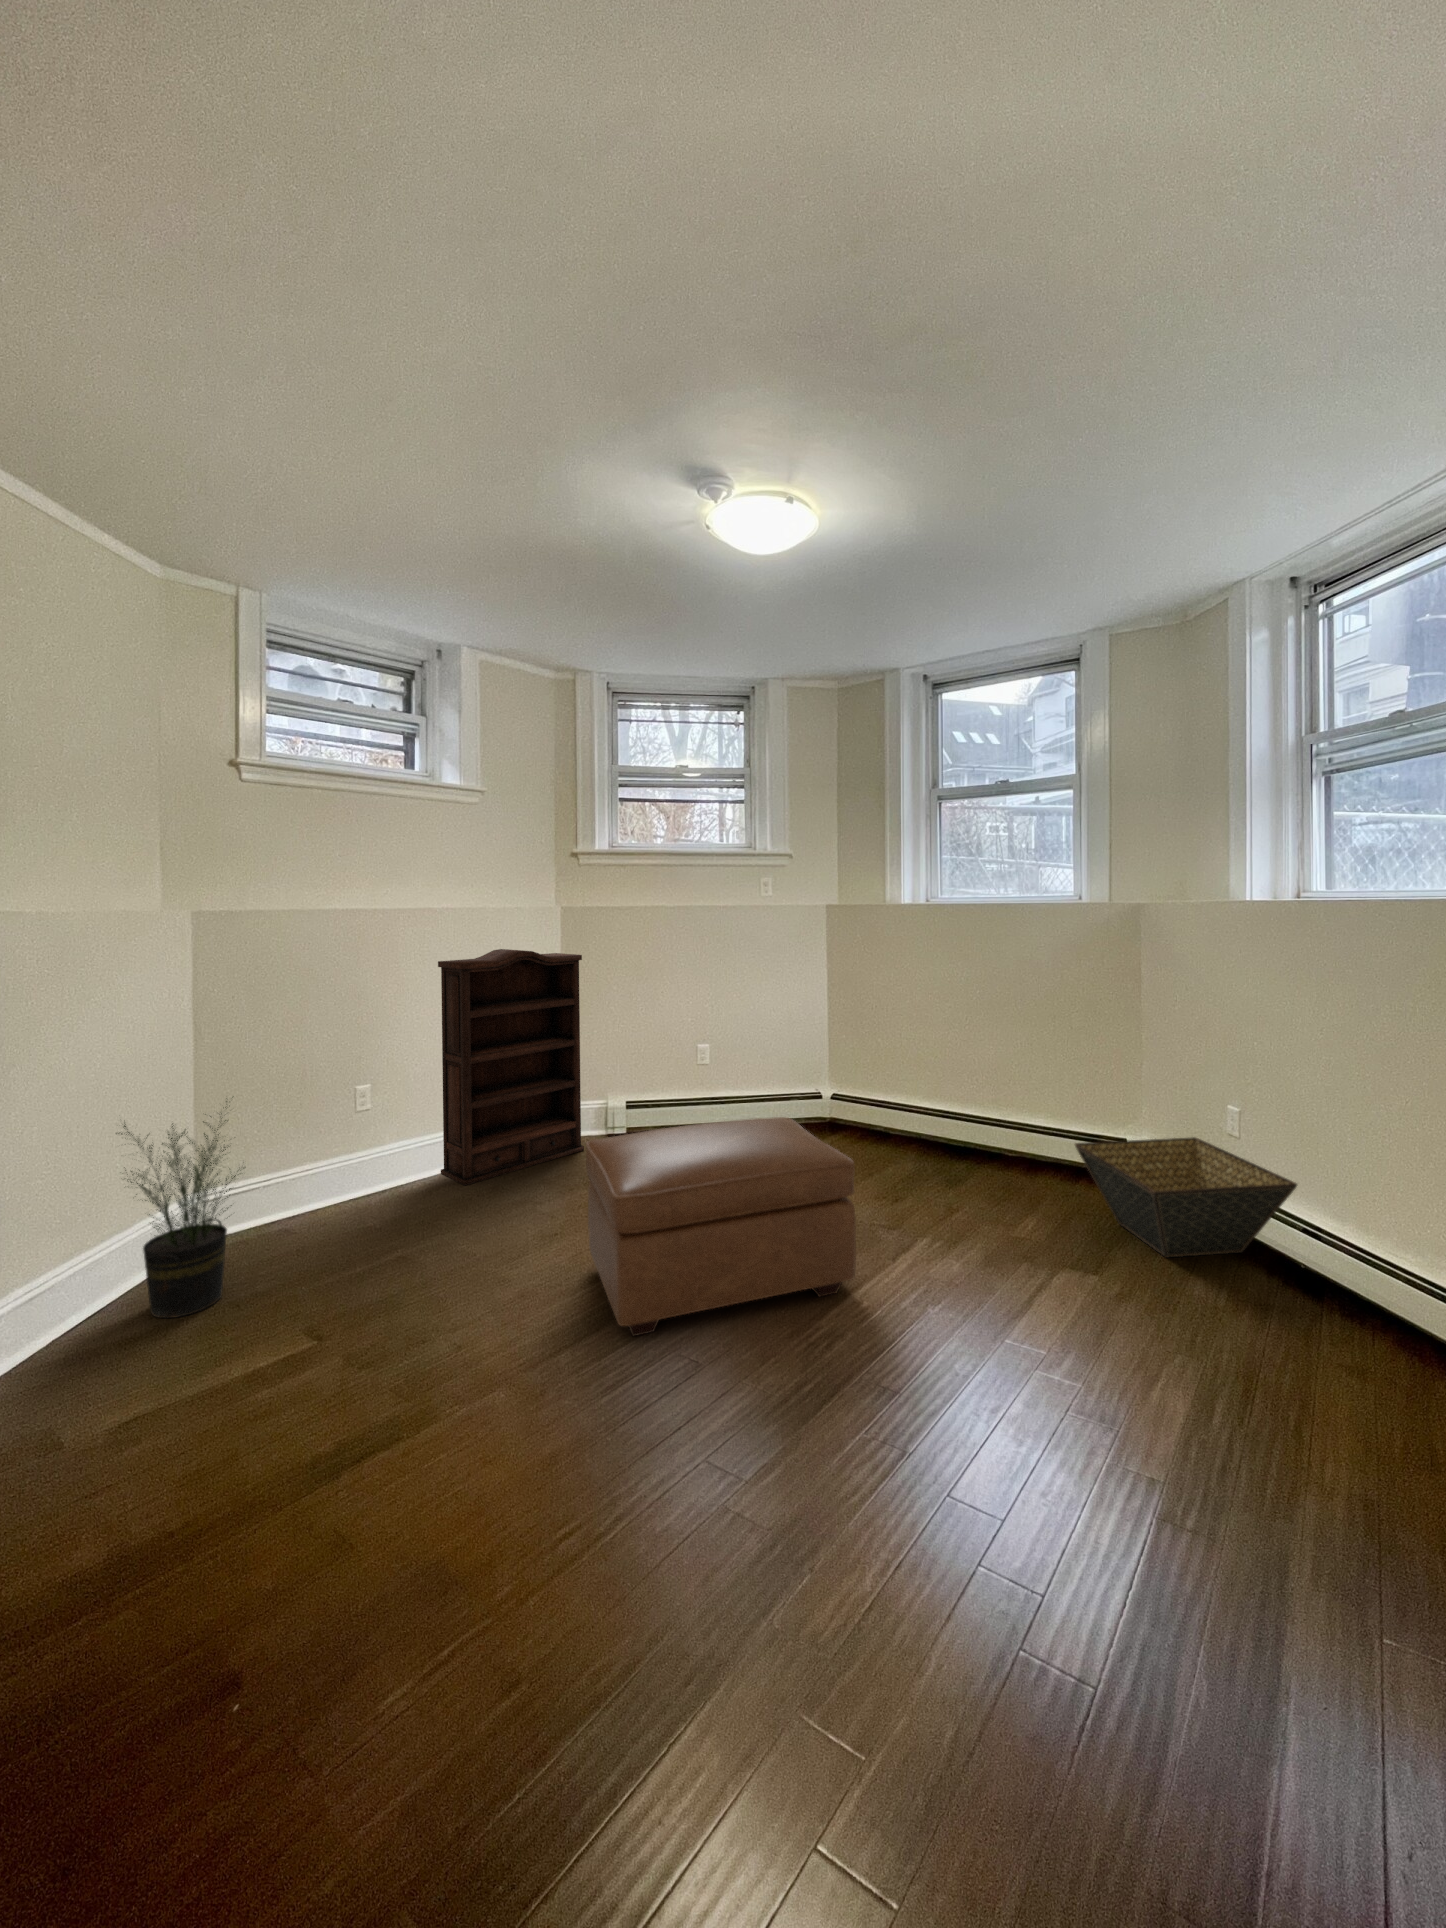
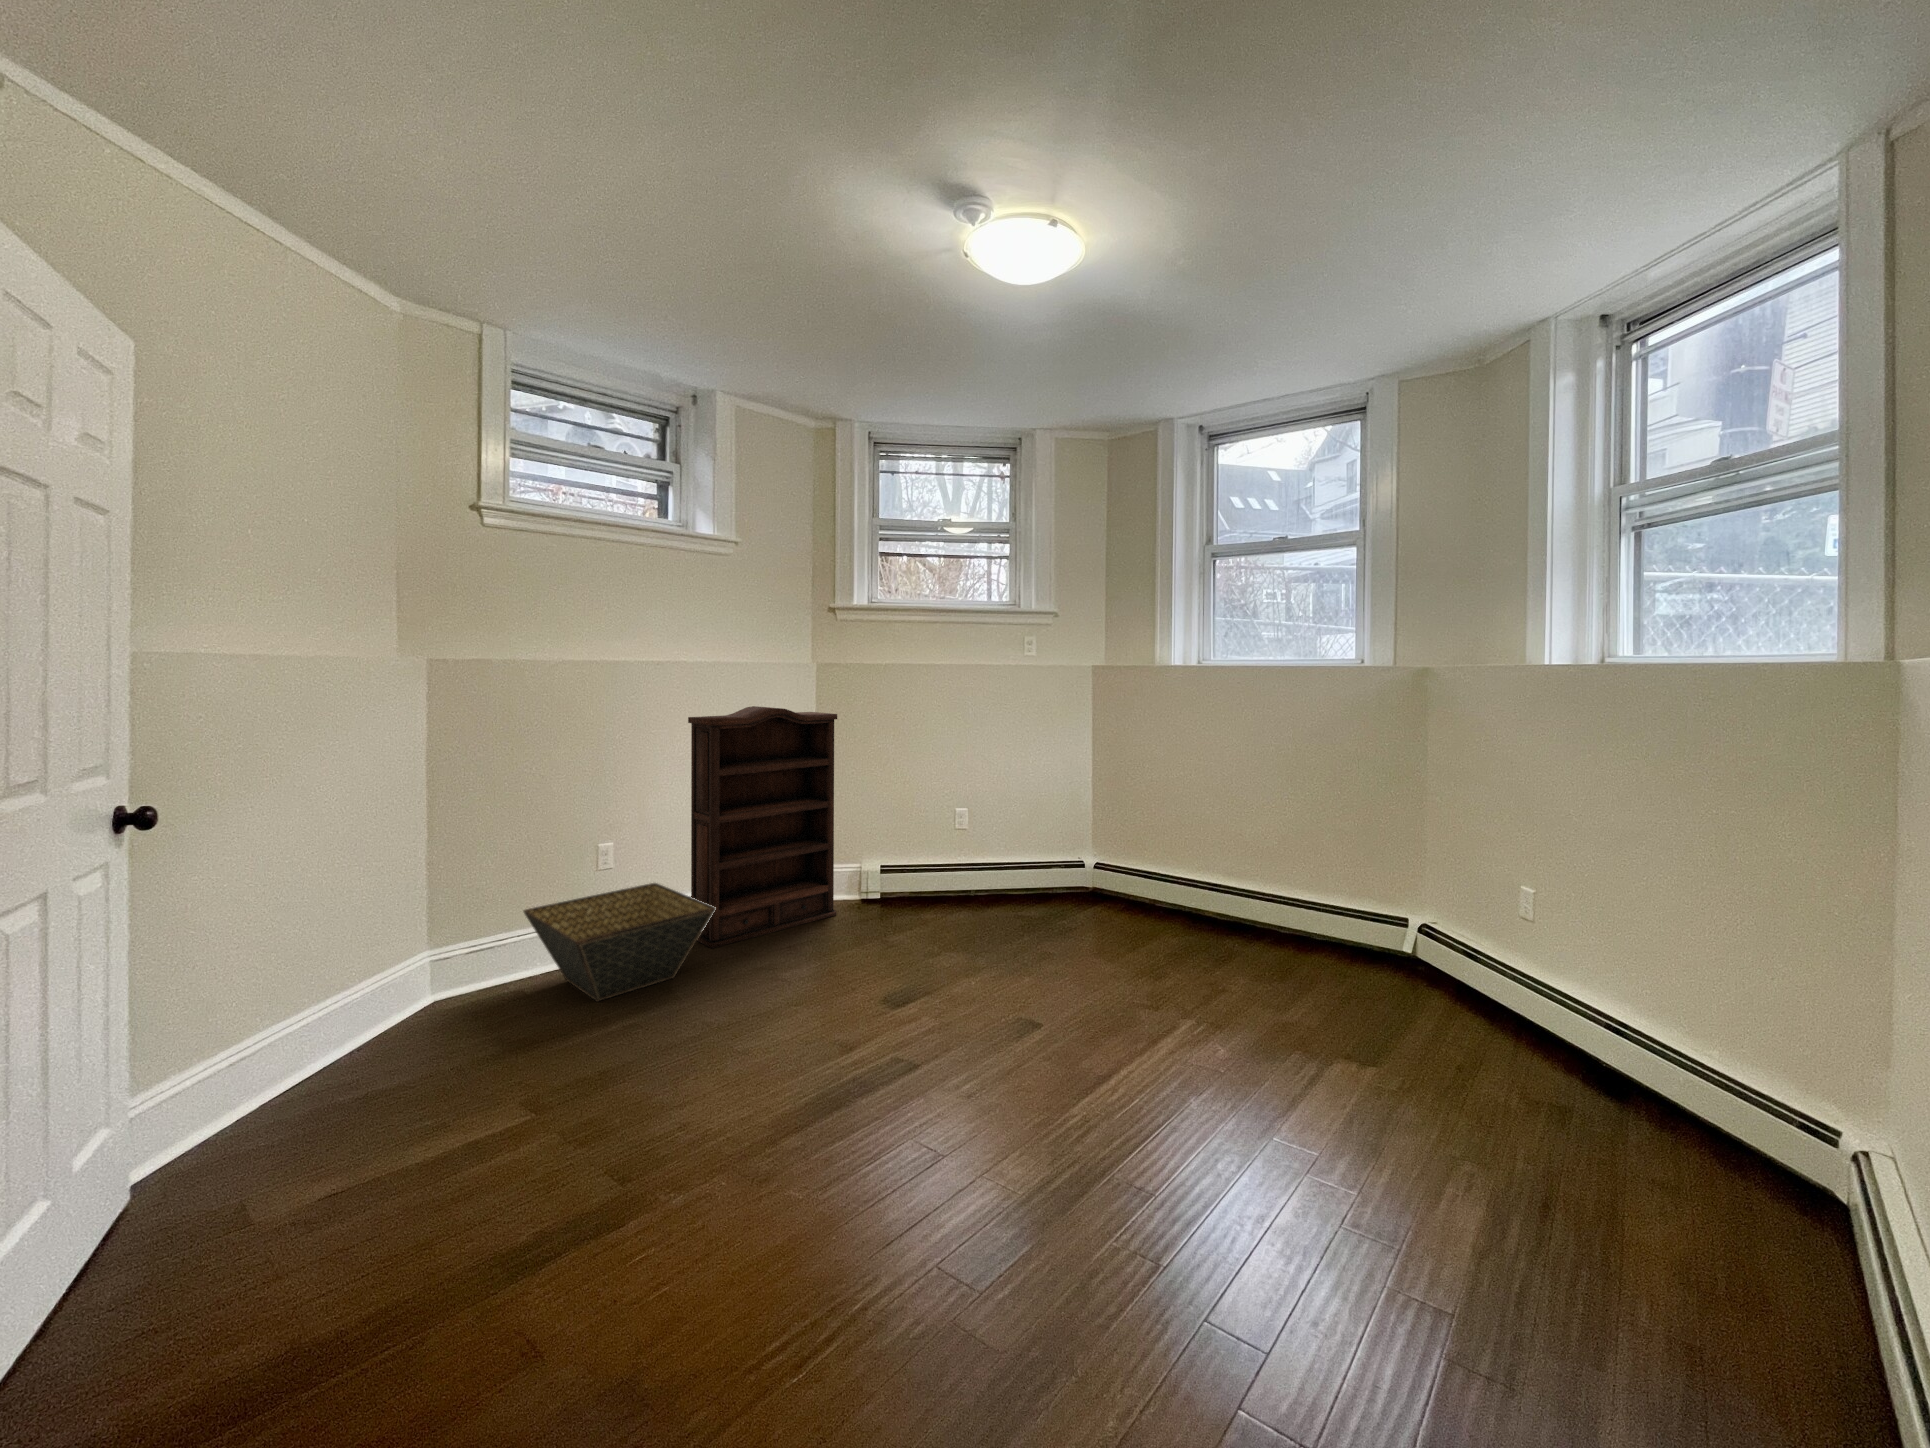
potted plant: present [116,1097,244,1318] -> none [328,850,483,1080]
ottoman: present [586,1117,856,1336] -> none [828,887,1112,1118]
basket: present [1075,1137,1297,1258] -> present [524,883,716,1002]

